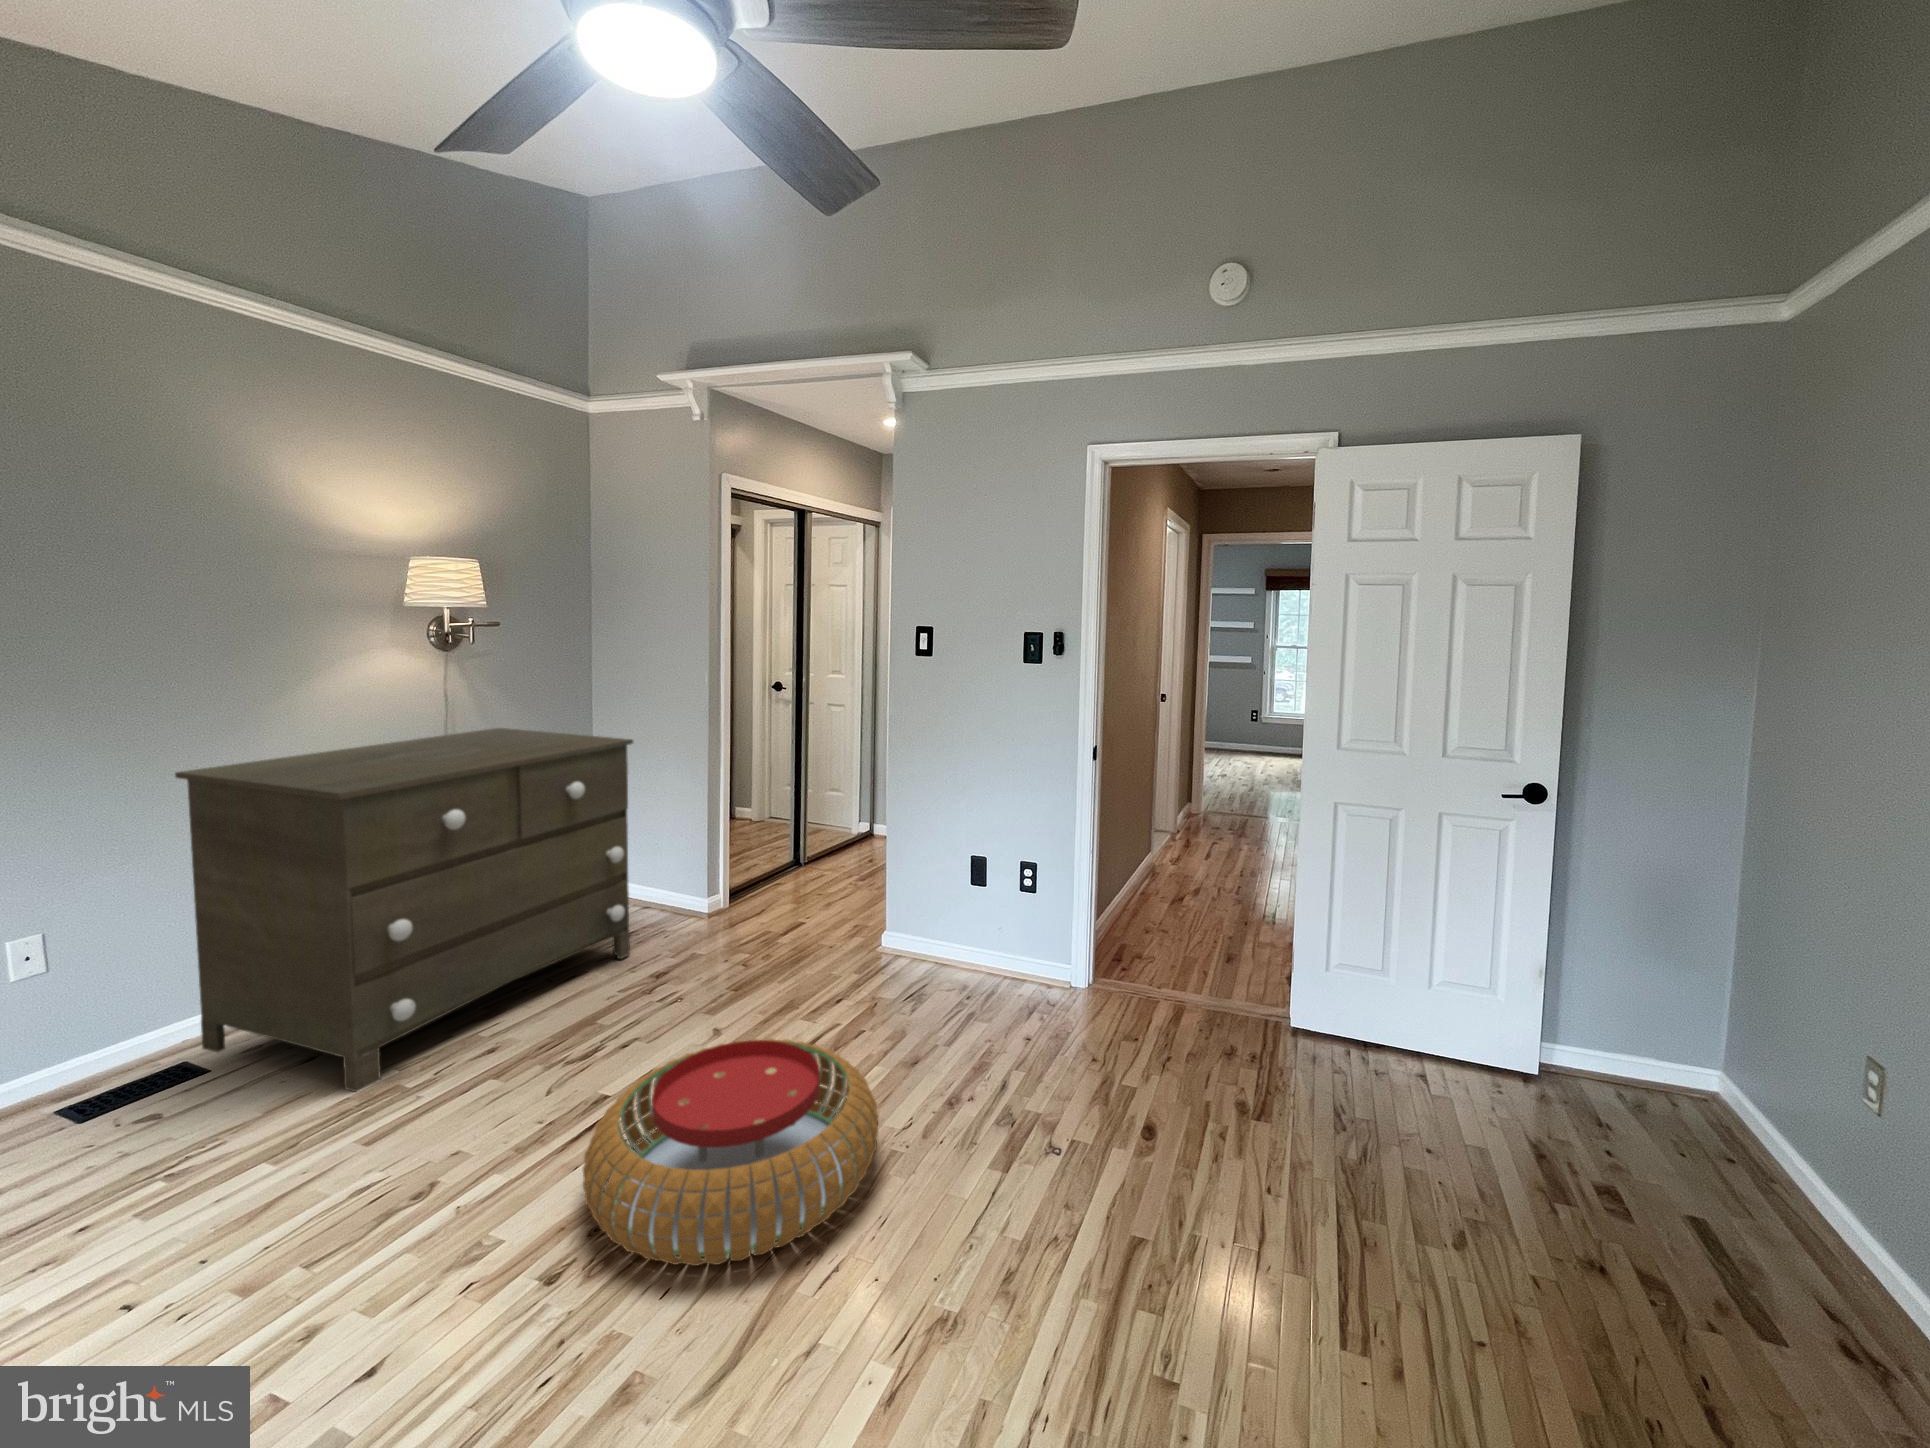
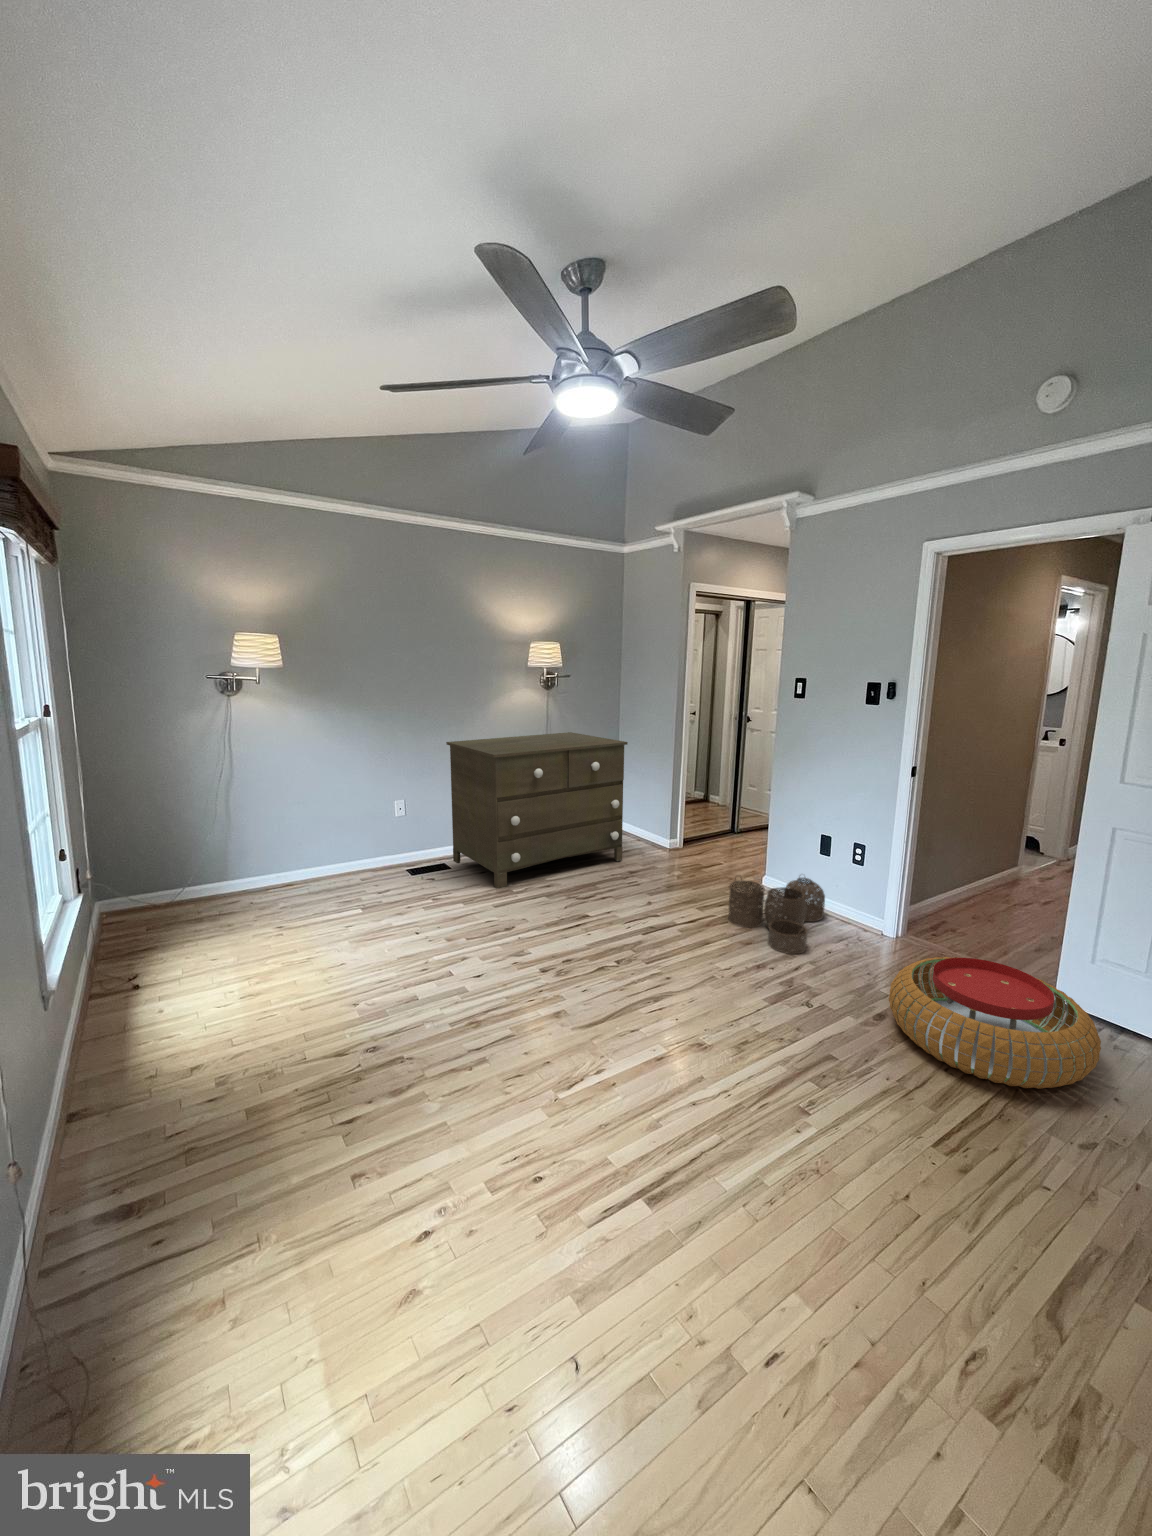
woven basket: none [861,921,1000,1062] -> present [728,877,825,954]
pouf: present [583,1039,879,1266] -> present [889,957,1101,1089]

